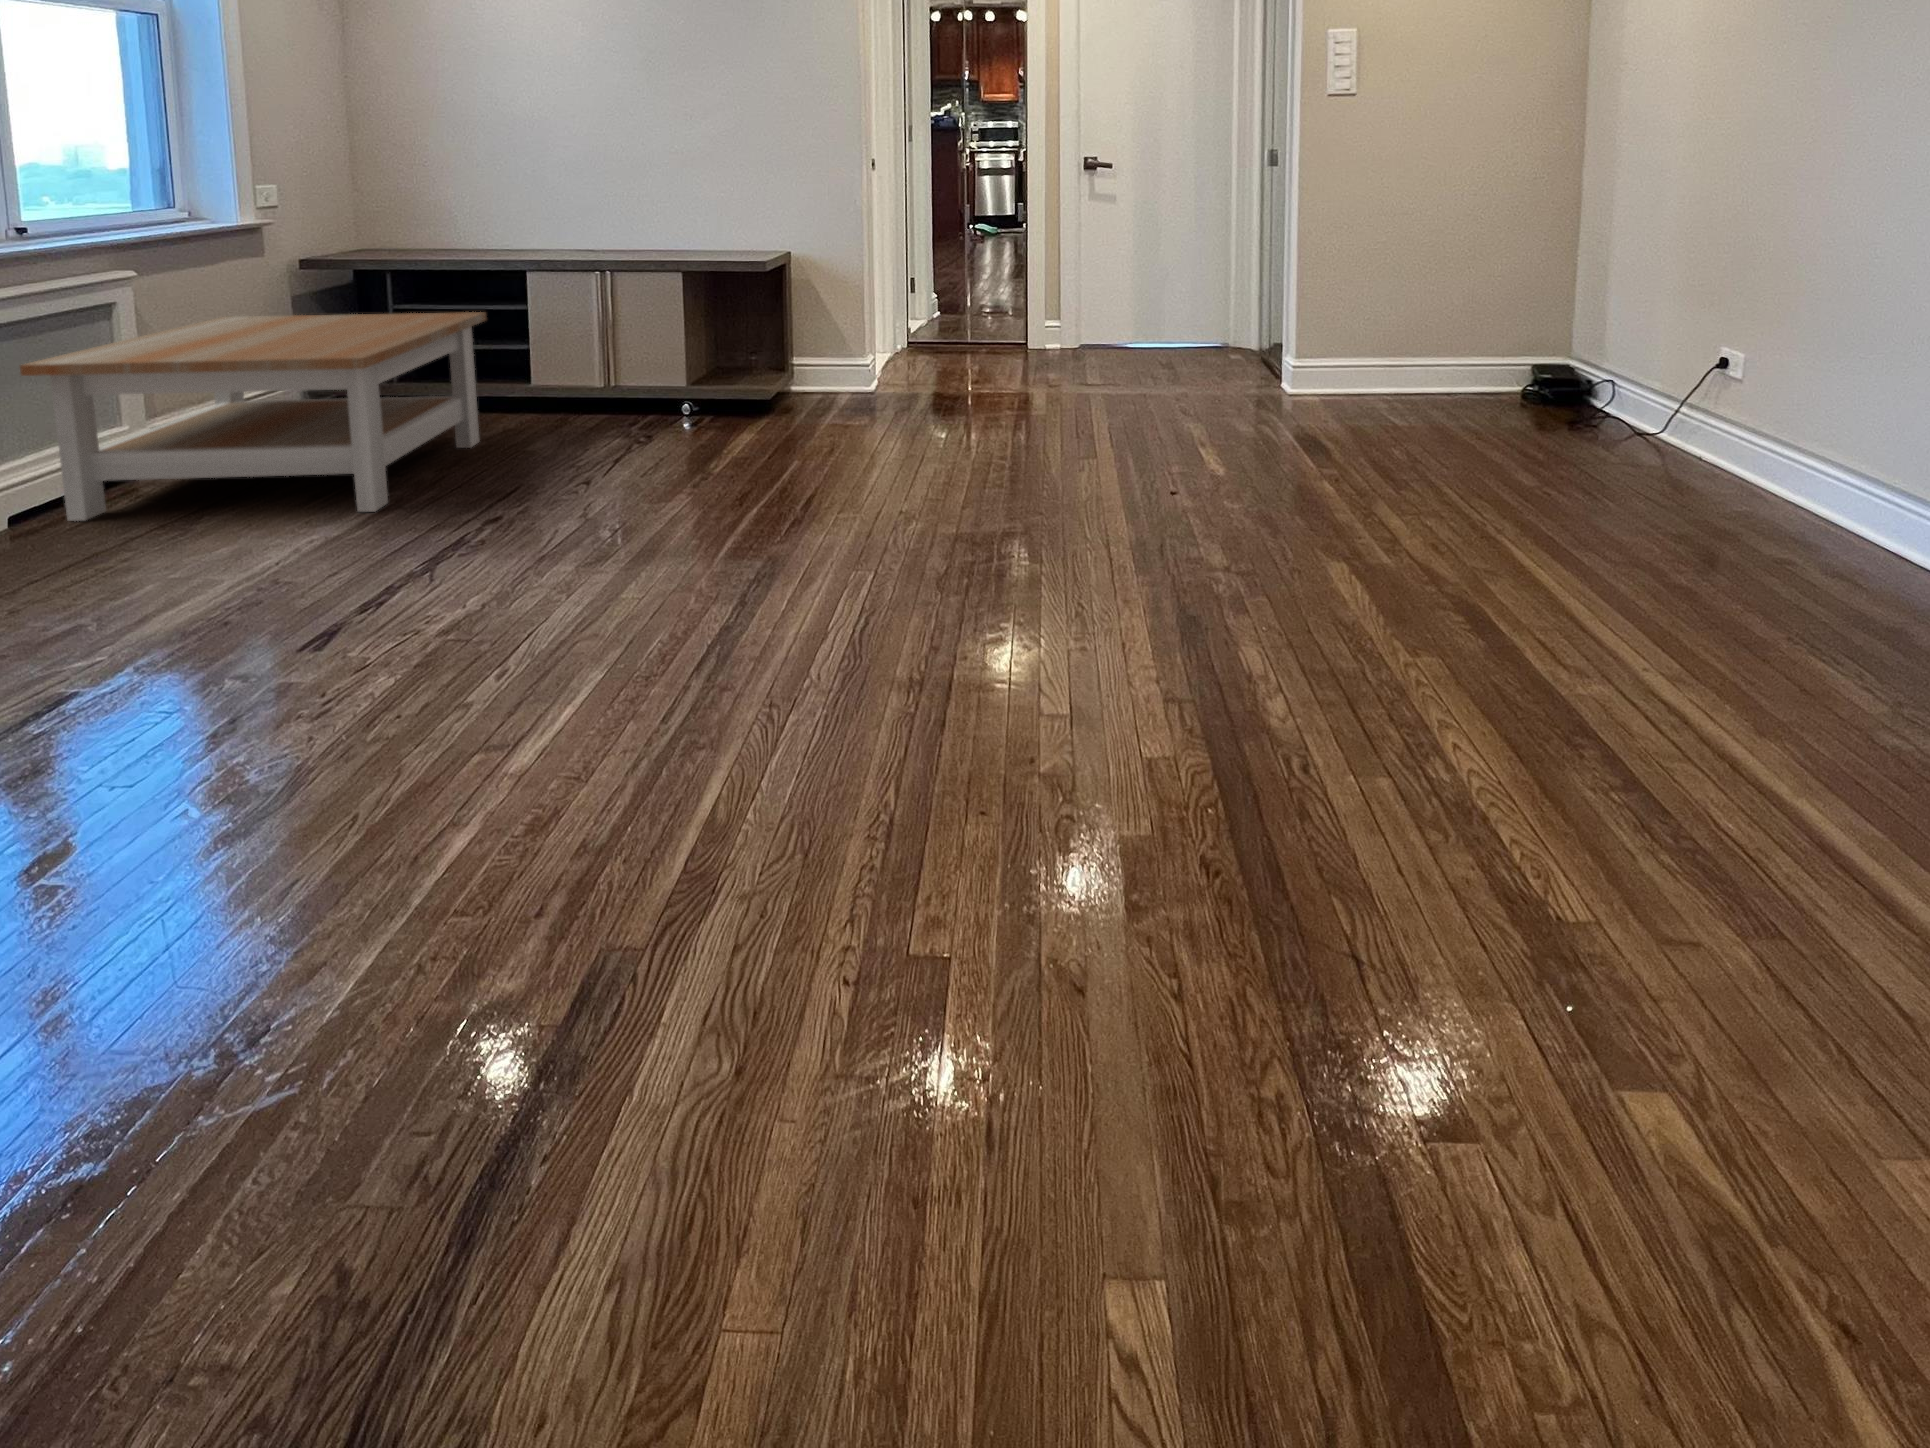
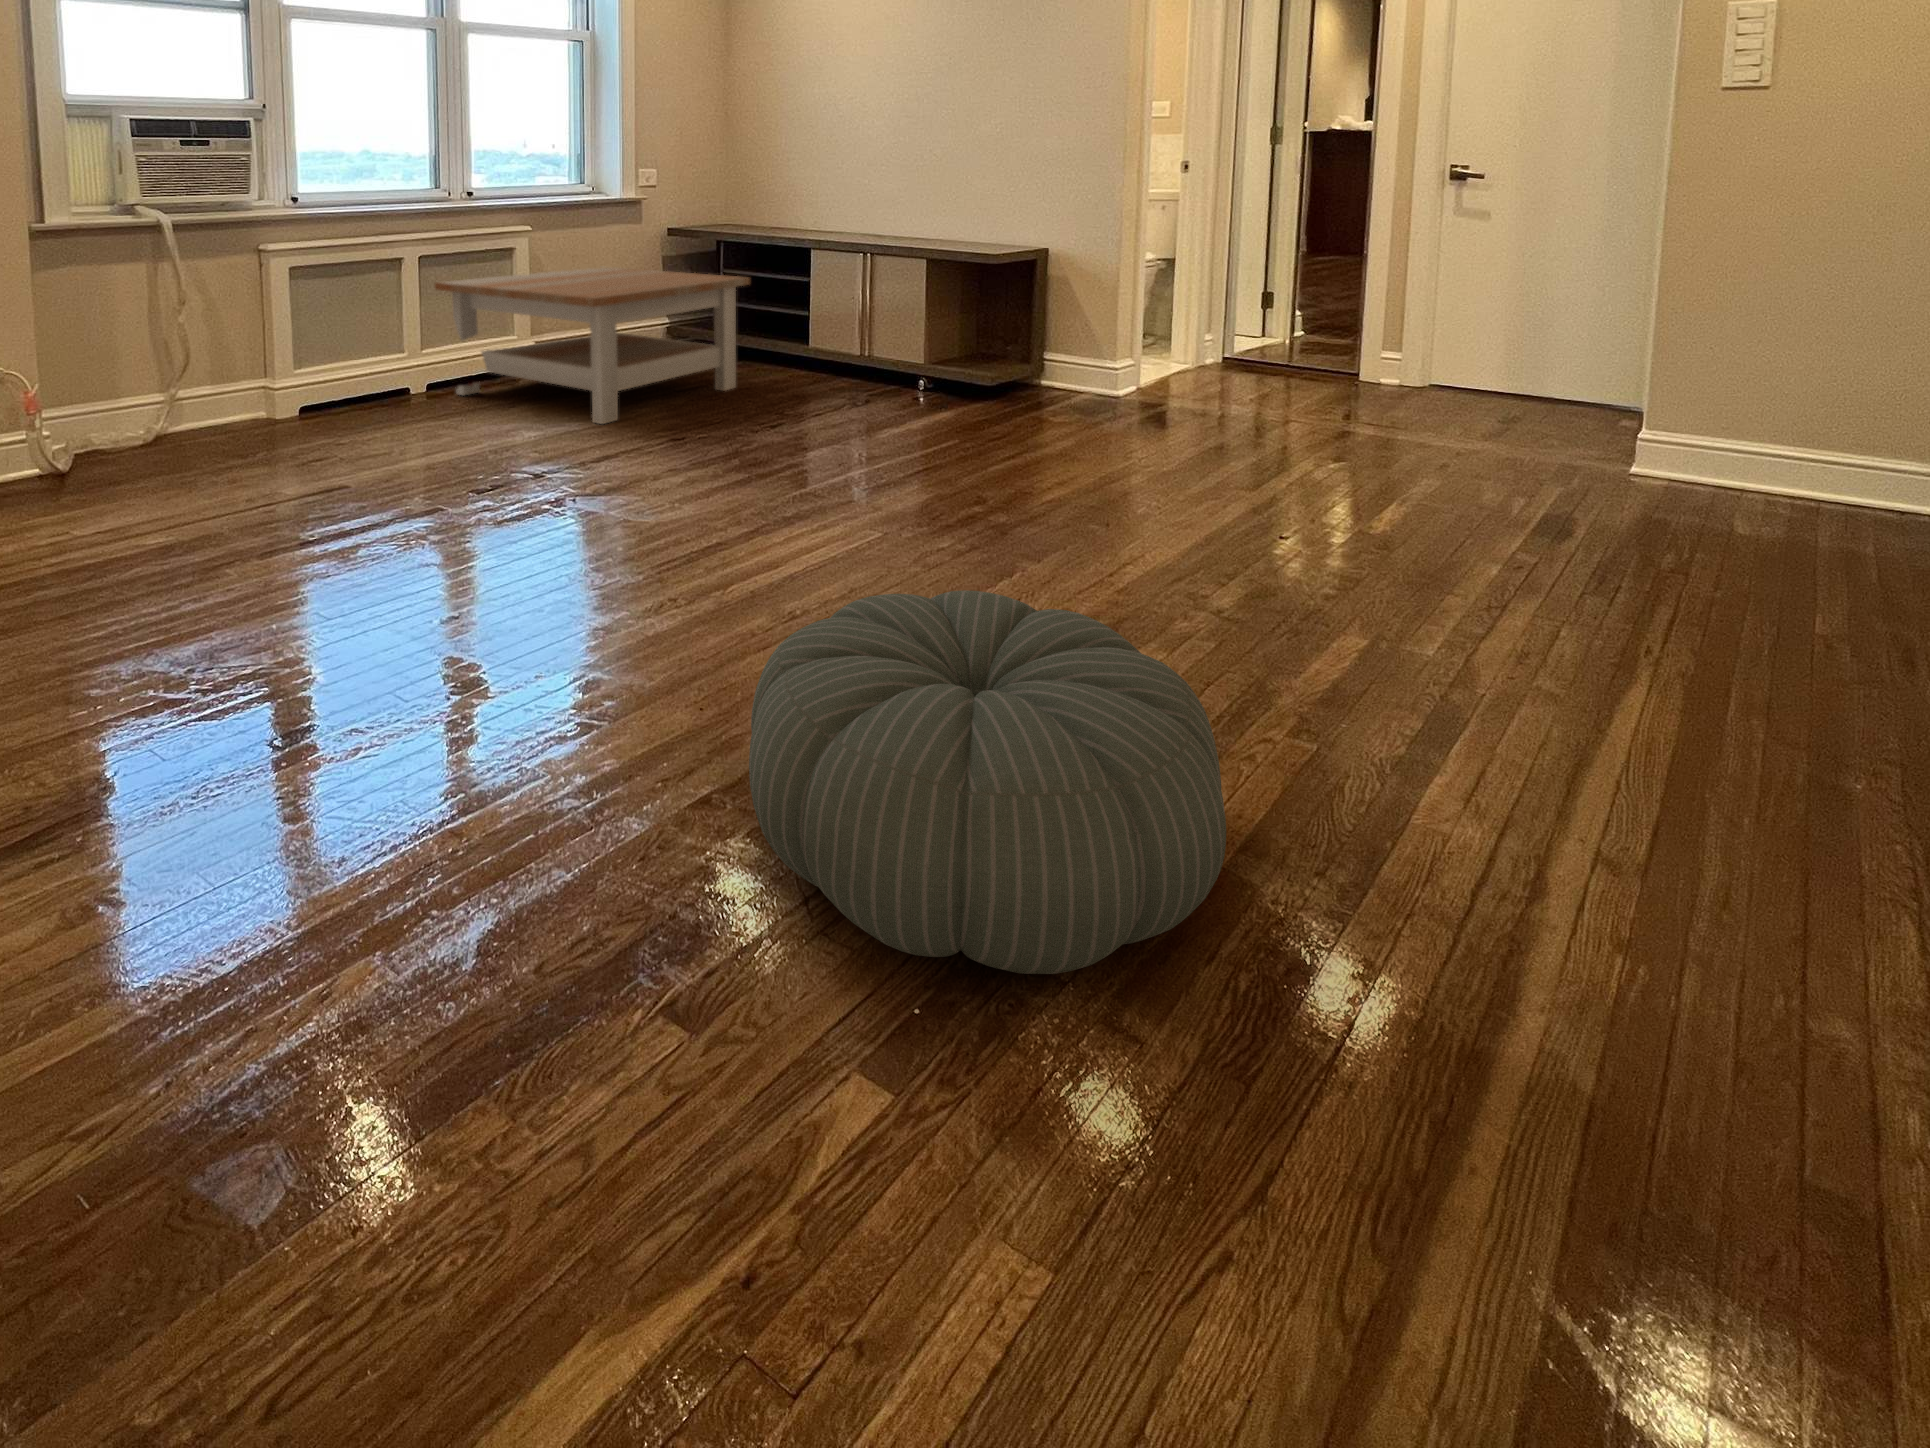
pouf: none [999,532,1328,767] -> present [749,590,1226,974]

